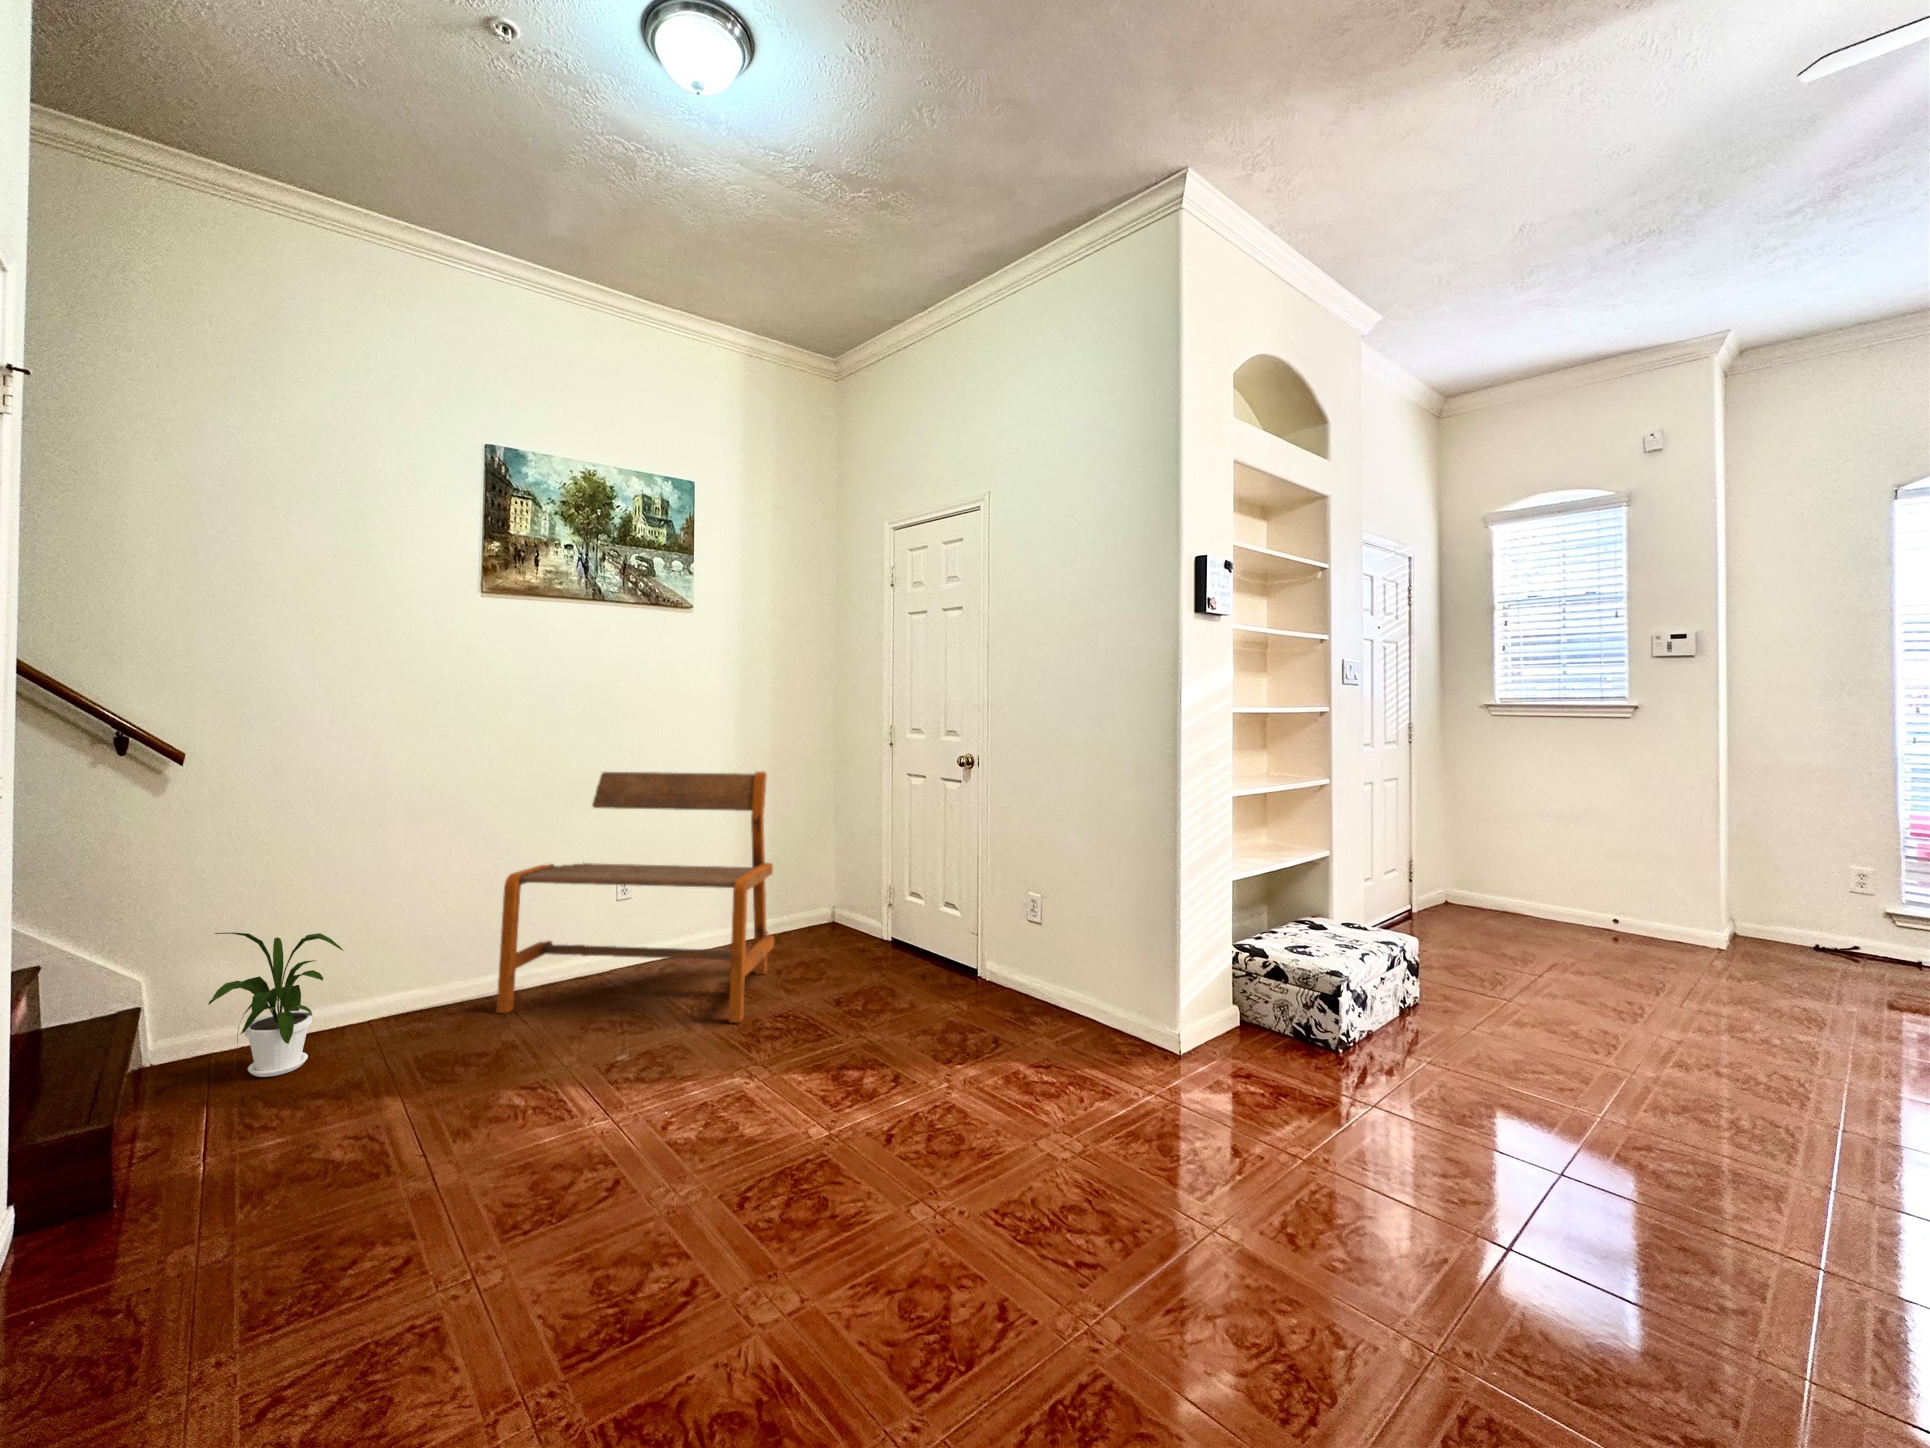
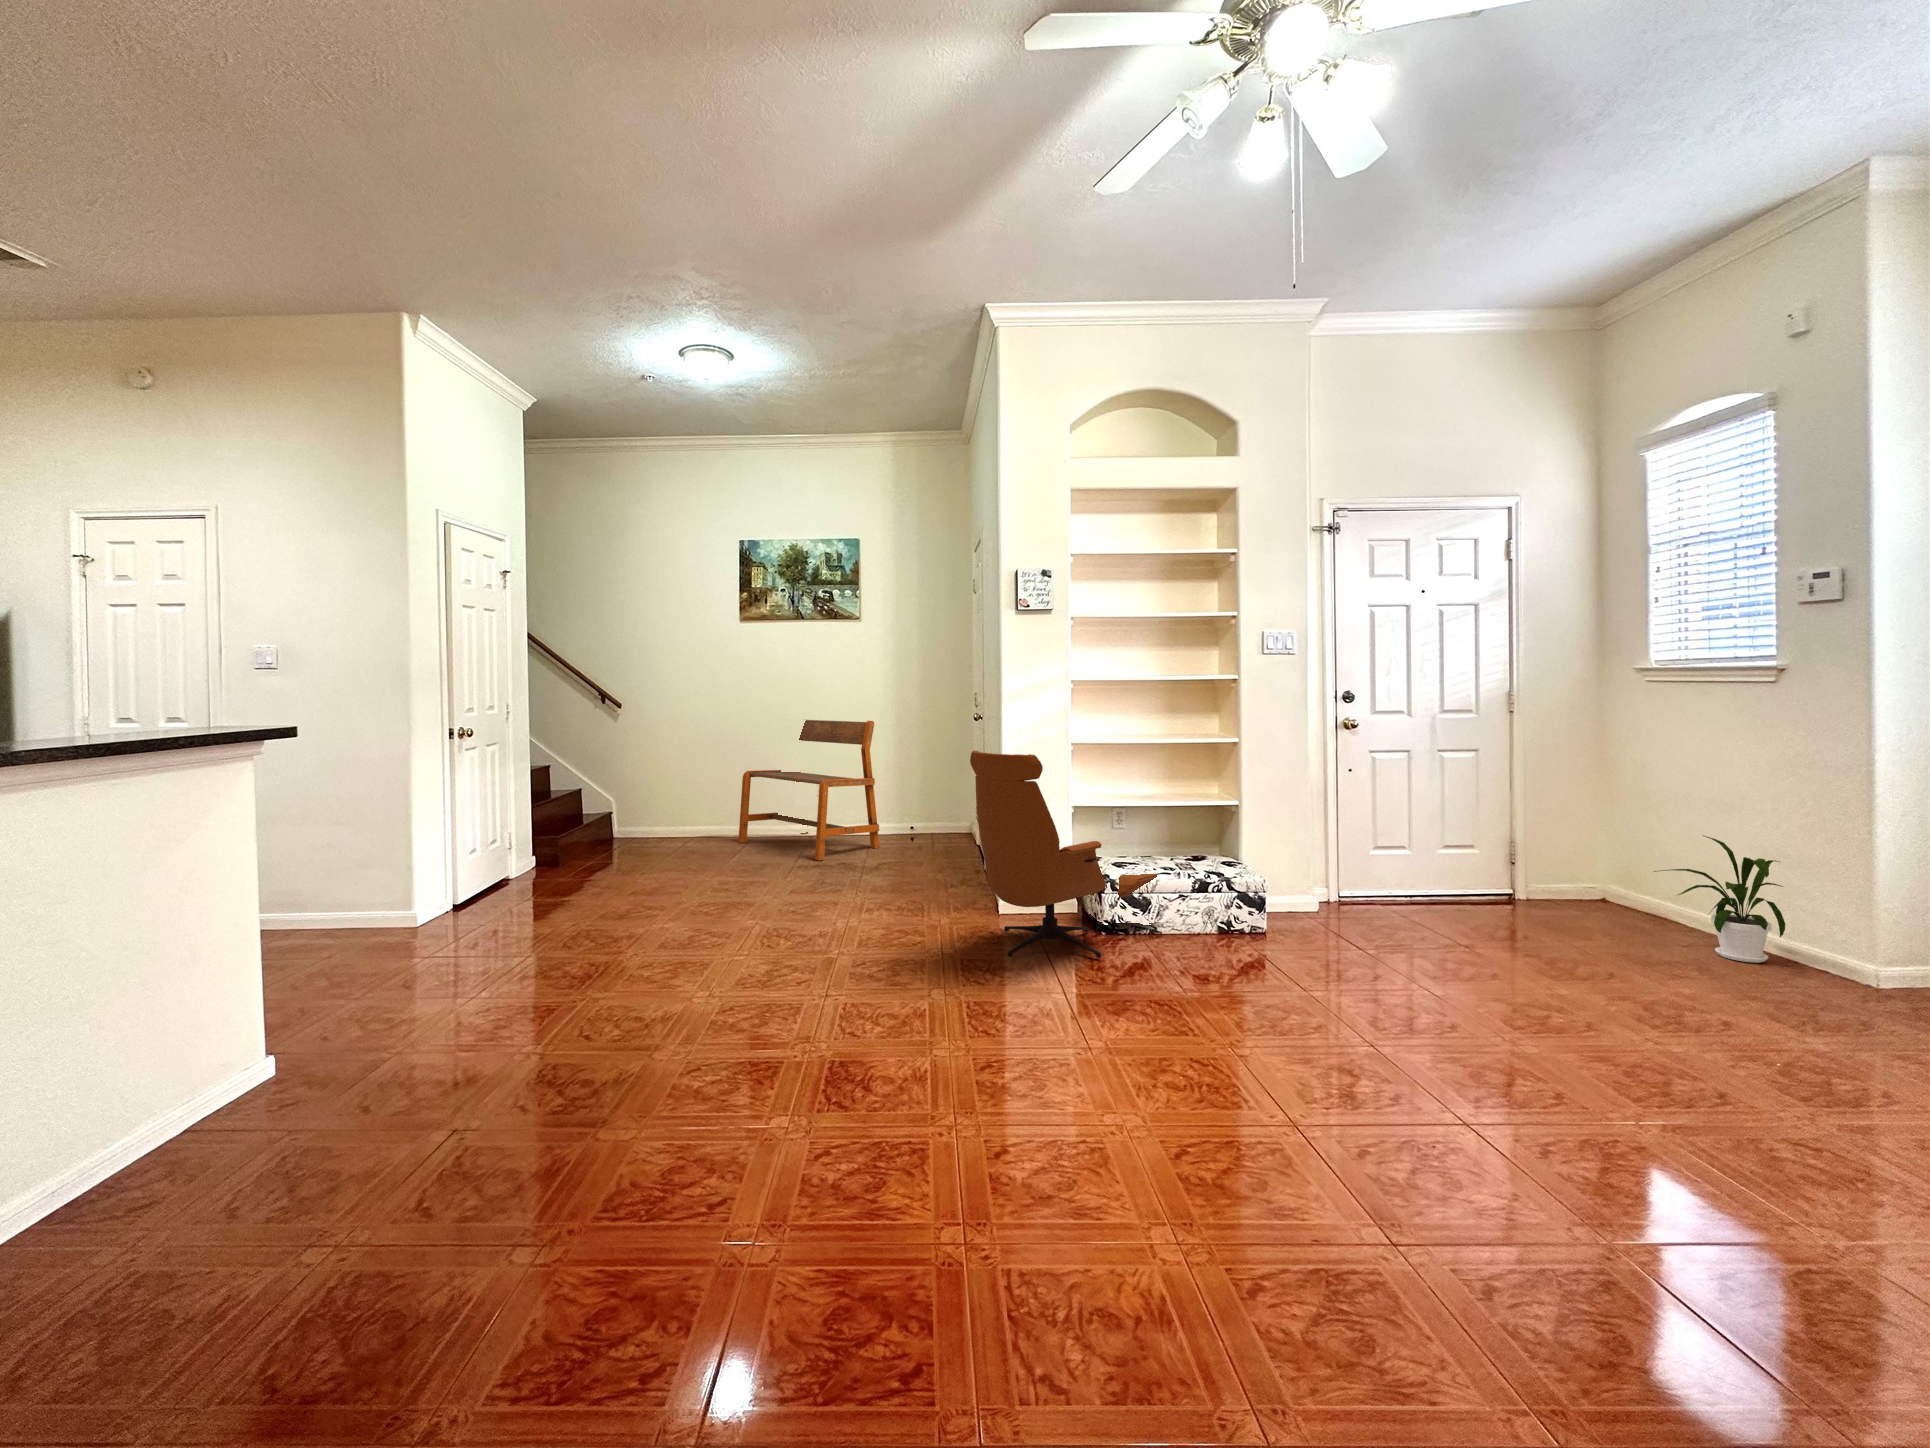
lounge chair: none [1267,833,1506,1148] -> present [970,750,1157,958]
house plant: present [209,933,343,1077] -> present [1654,836,1785,963]

